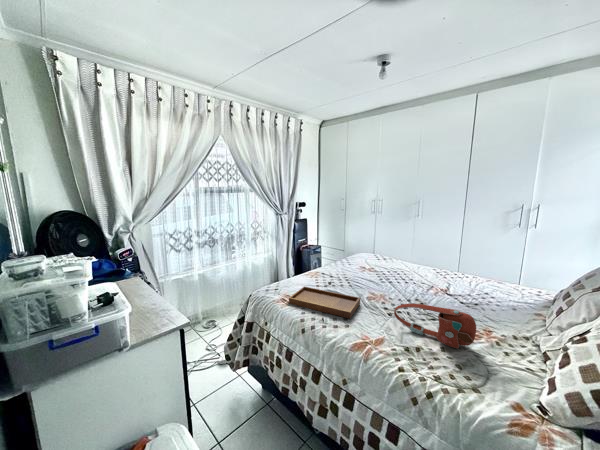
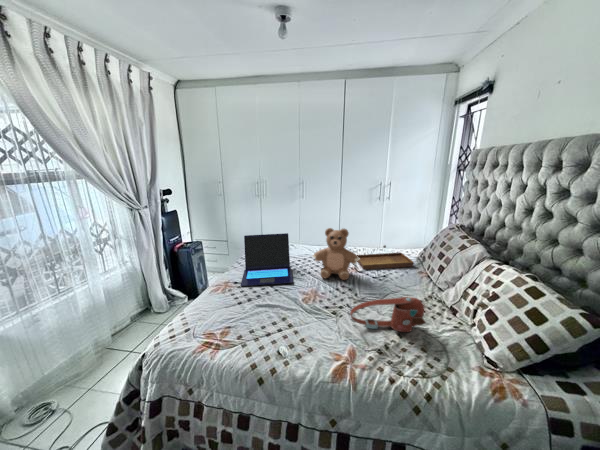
laptop: none [326,239,378,284] -> present [241,233,293,286]
teddy bear: none [393,241,443,294] -> present [313,228,359,280]
tray: present [289,281,360,319] -> present [357,245,414,269]

